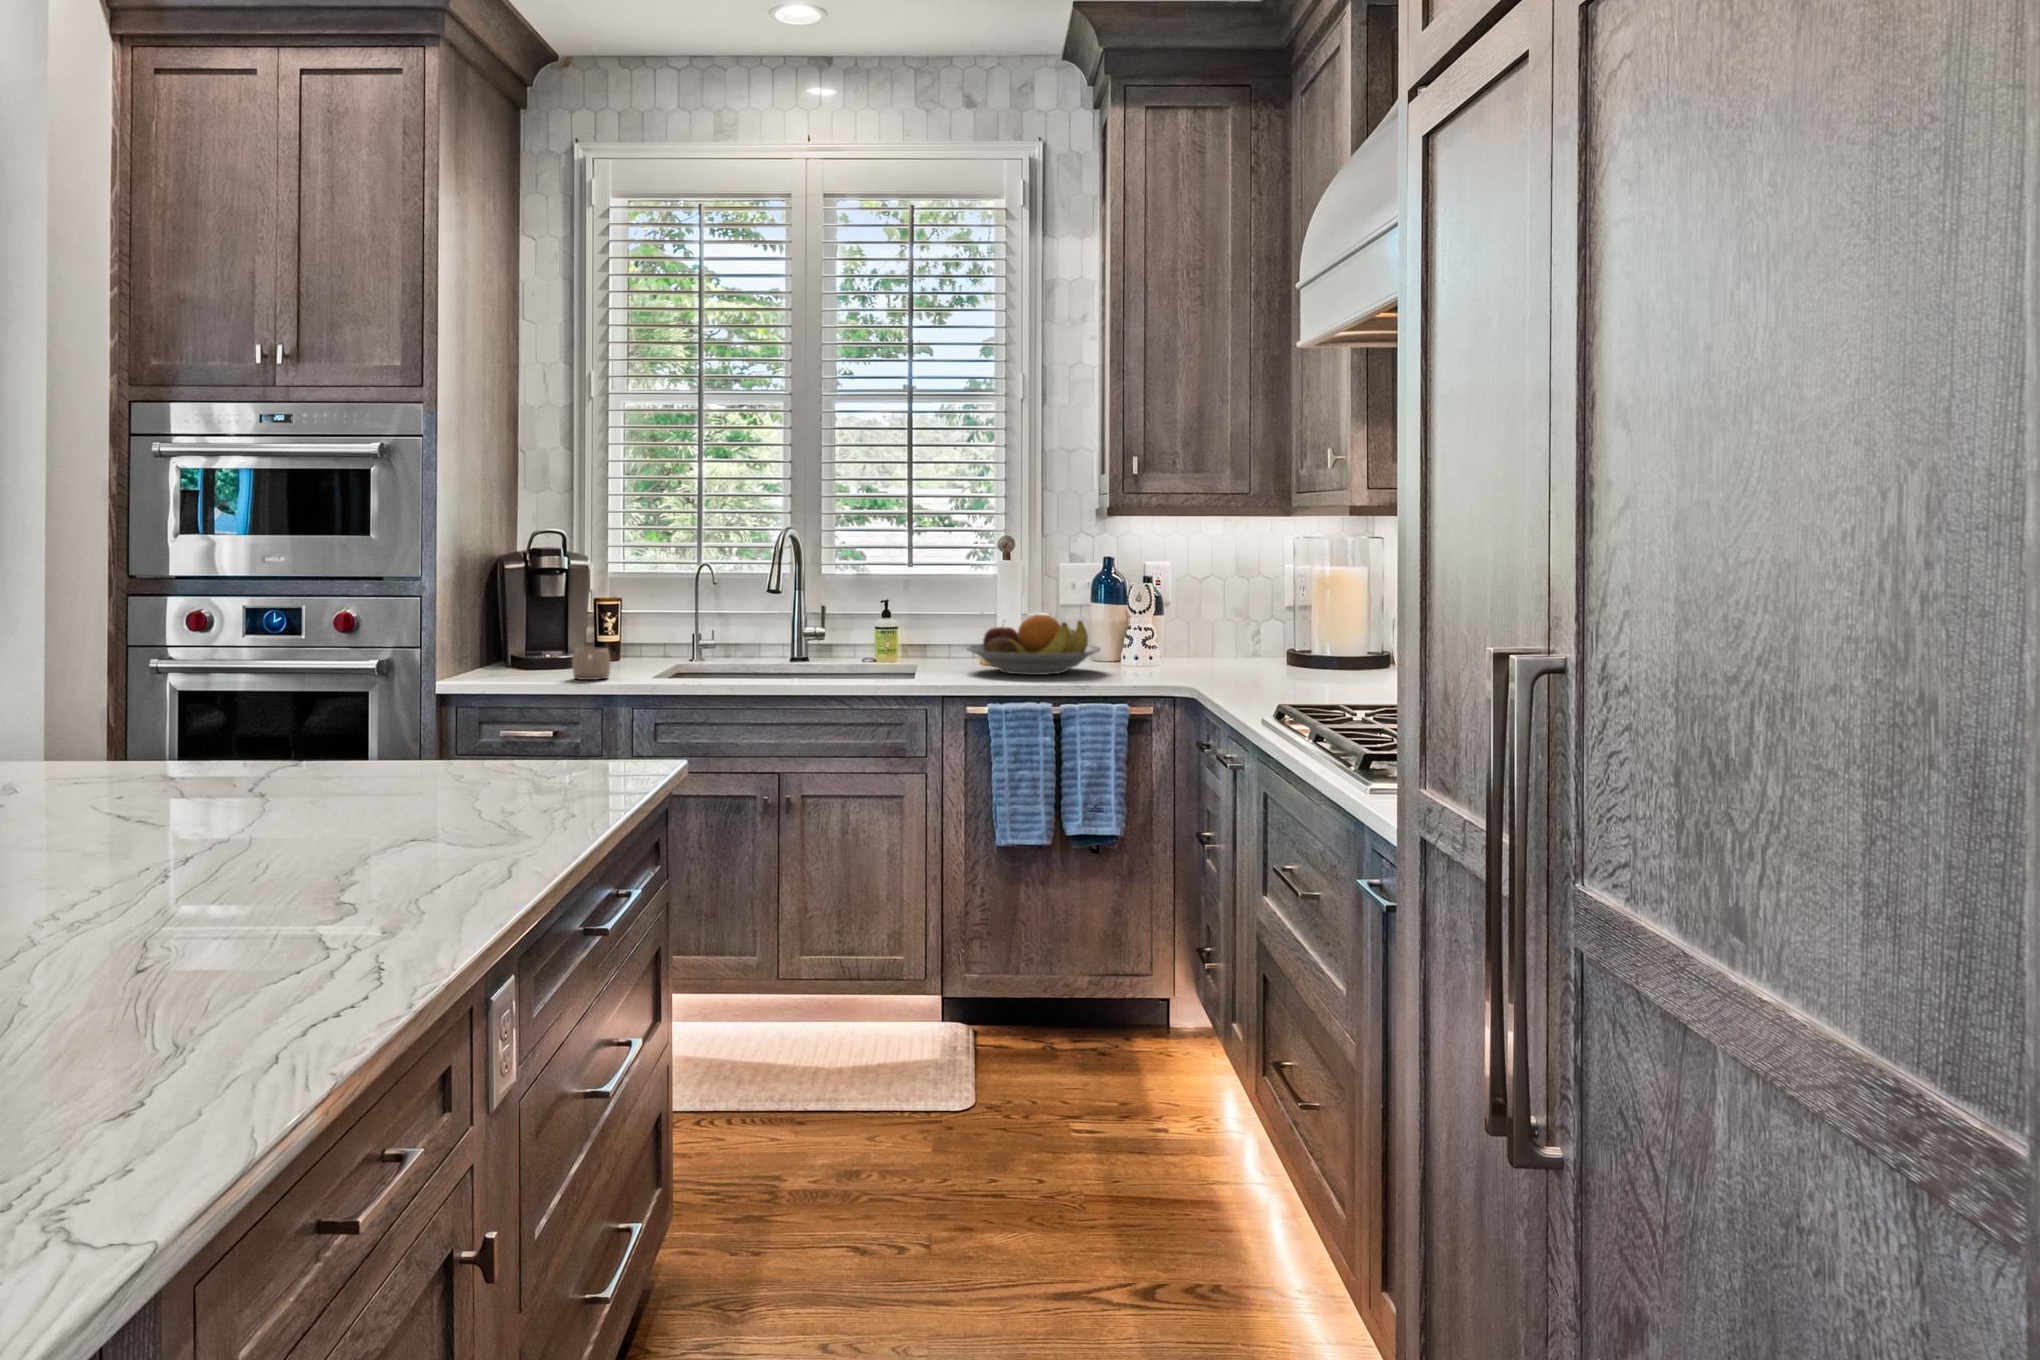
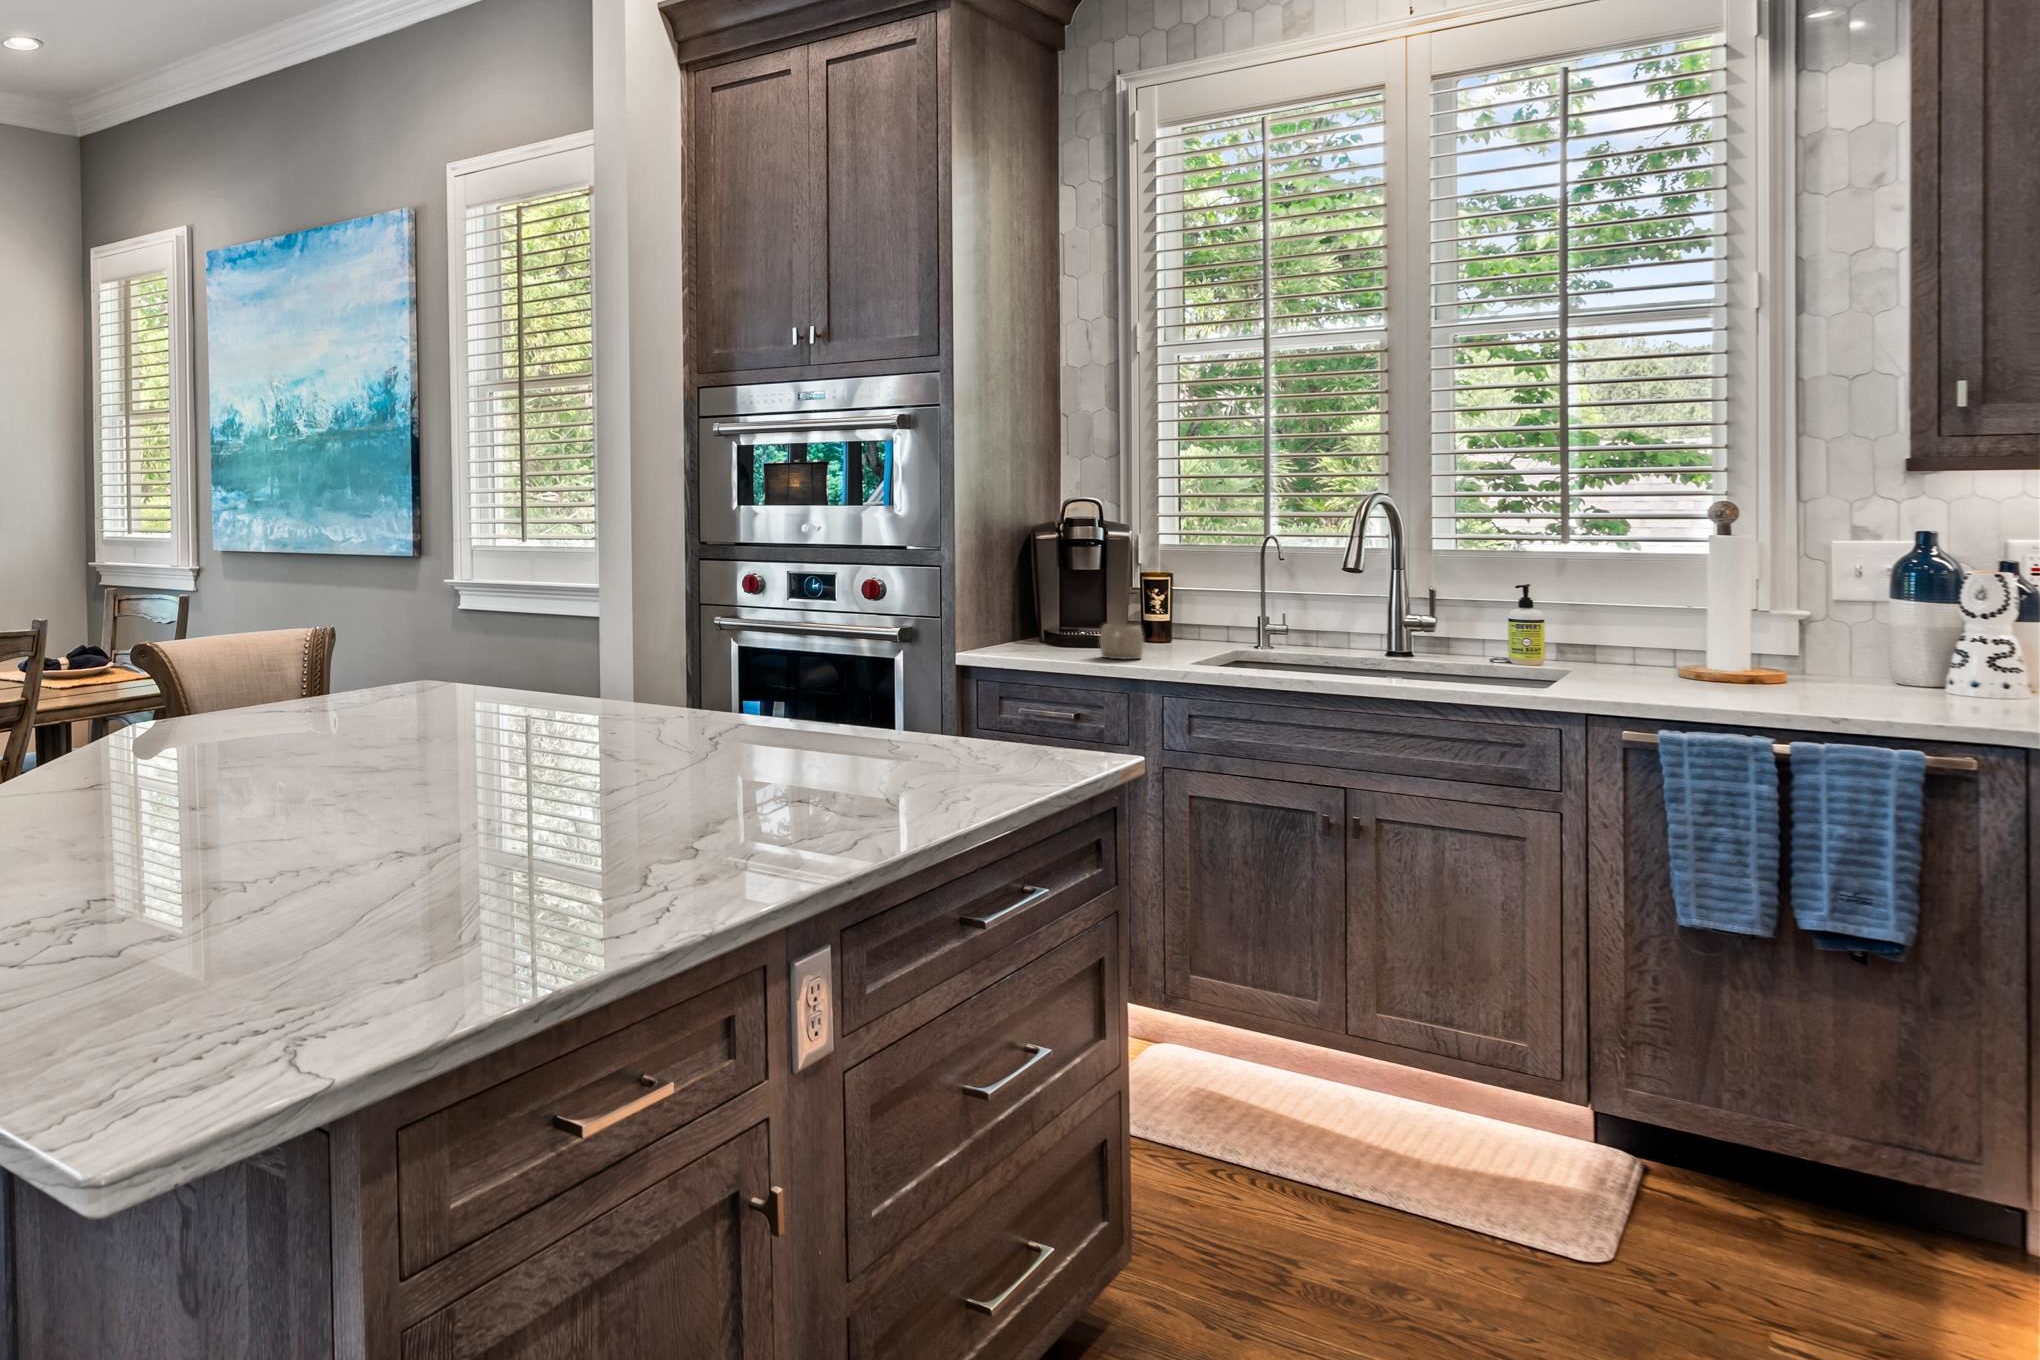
fruit bowl: present [967,615,1100,675] -> none [1639,613,1885,696]

